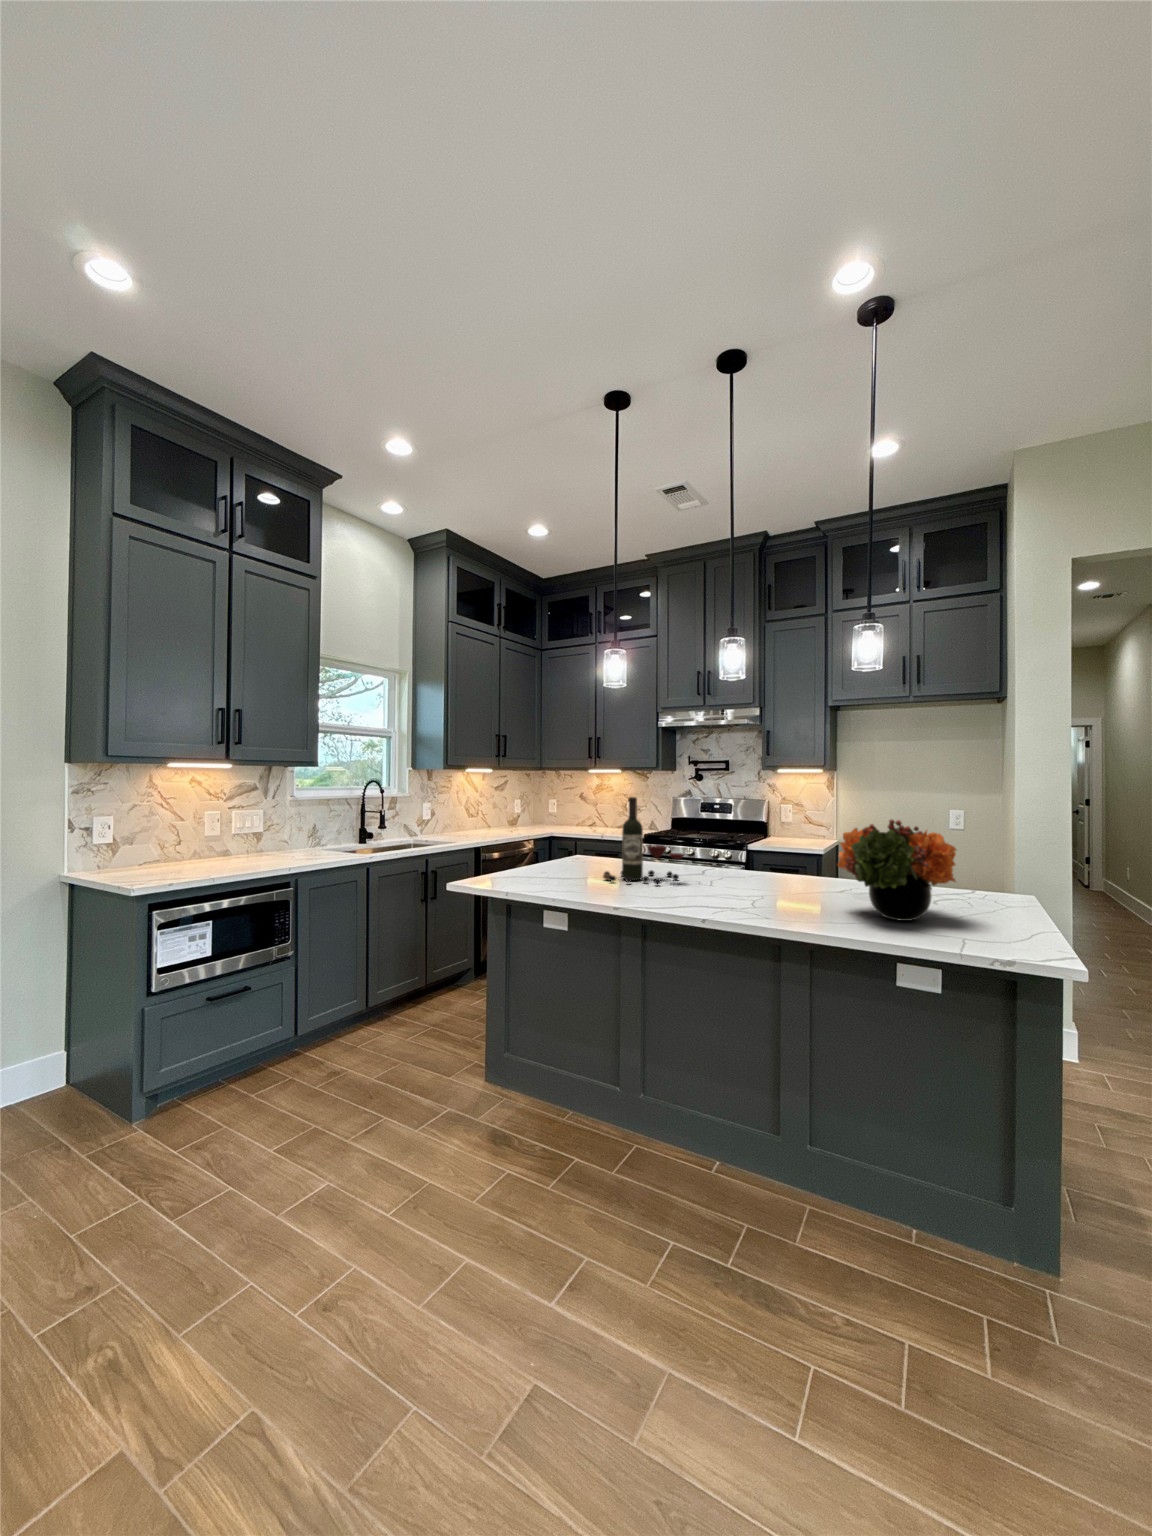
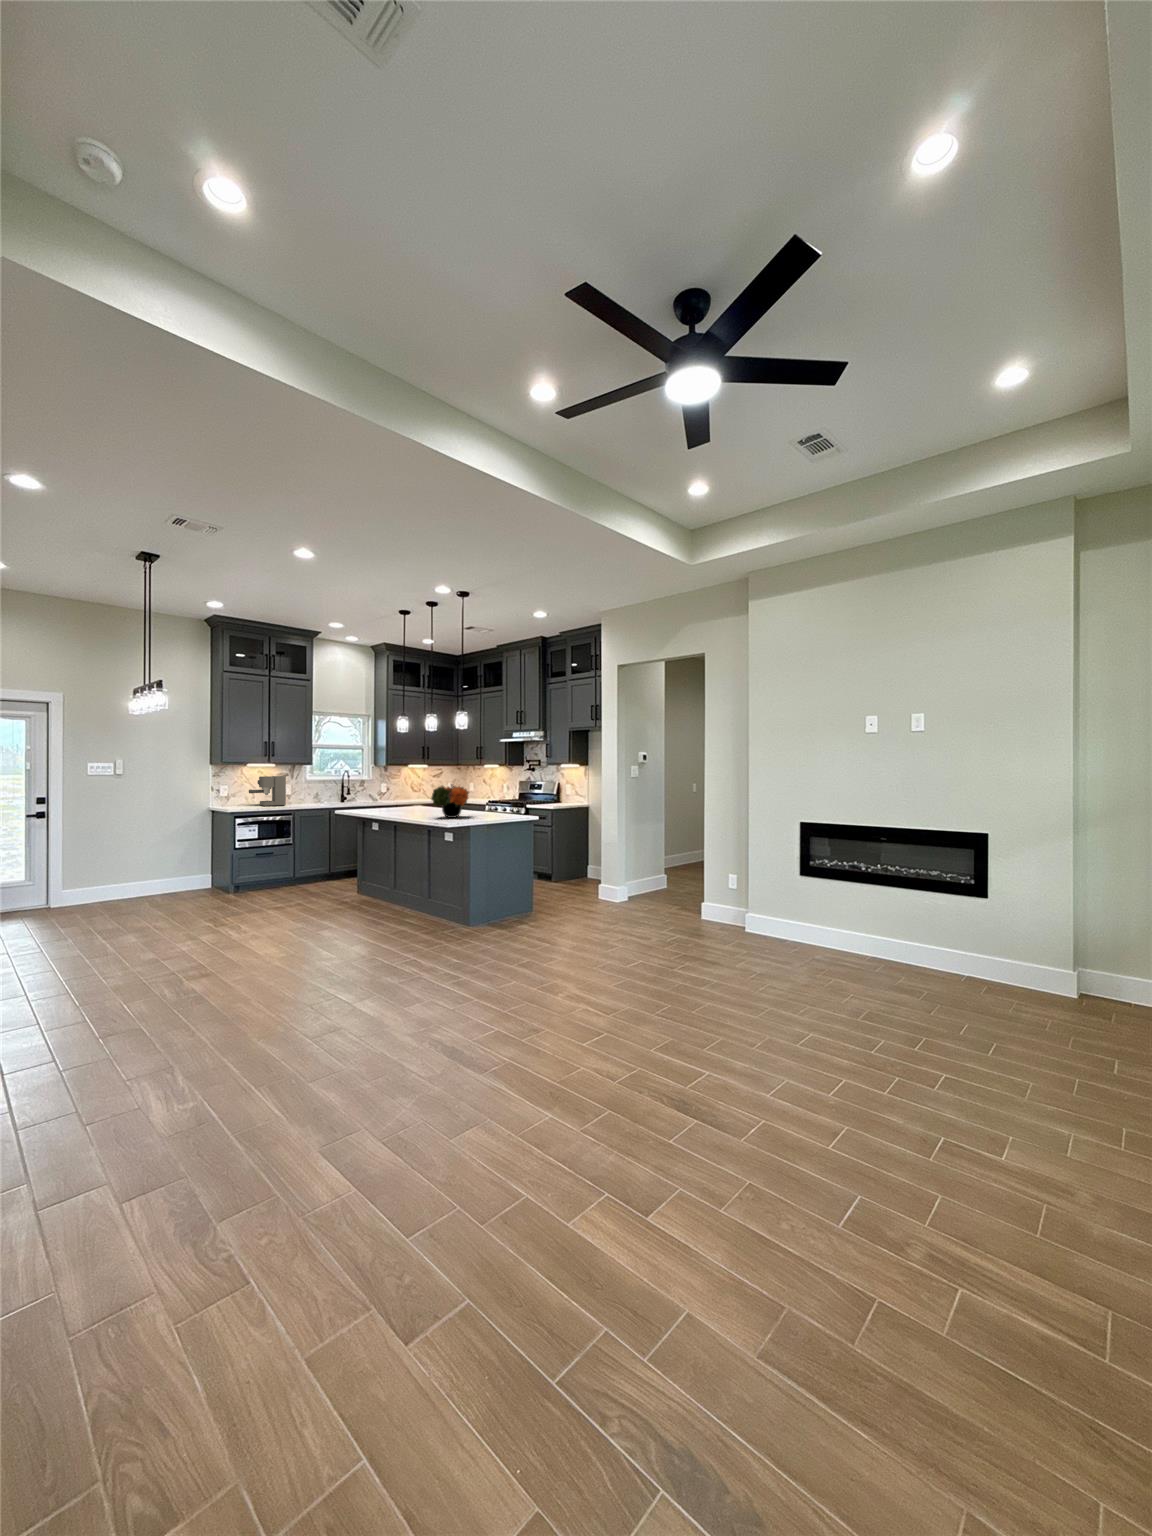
coffee maker: none [176,792,270,868] -> present [249,776,286,806]
wine bottle: present [603,797,684,884] -> none [394,777,424,811]

